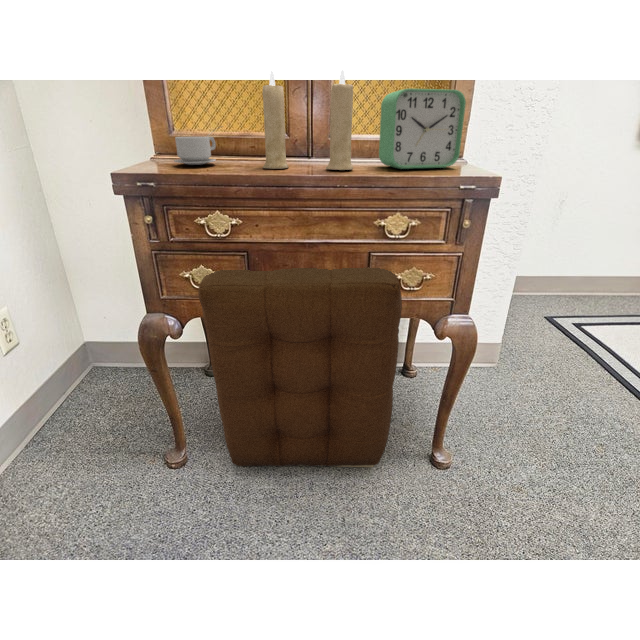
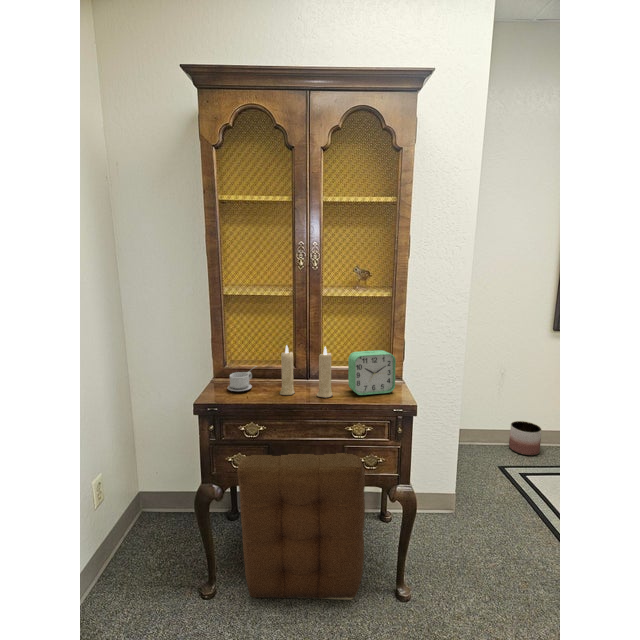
planter: none [555,266,602,305] -> present [509,421,541,455]

